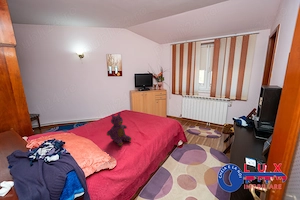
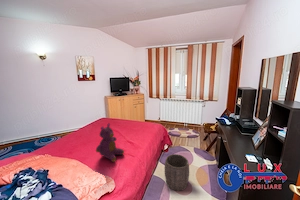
woven basket: none [171,149,196,185] -> present [165,154,189,191]

